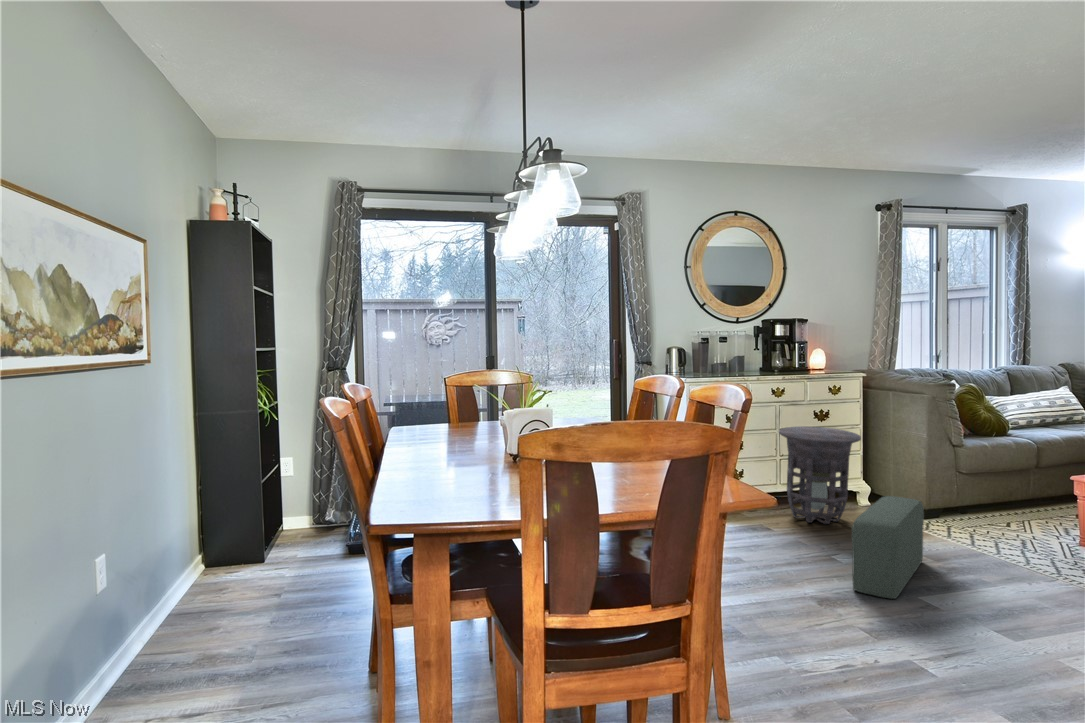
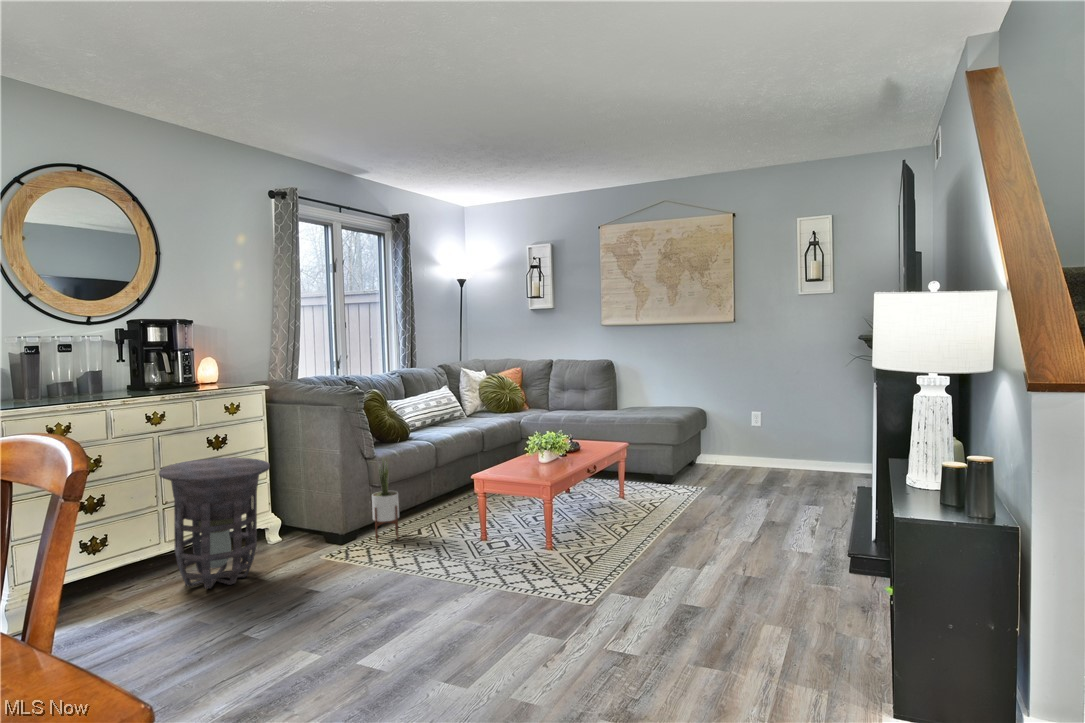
potted plant: none [957,442,986,527] -> present [372,456,399,543]
pouf: present [852,496,924,599] -> none [272,534,351,683]

